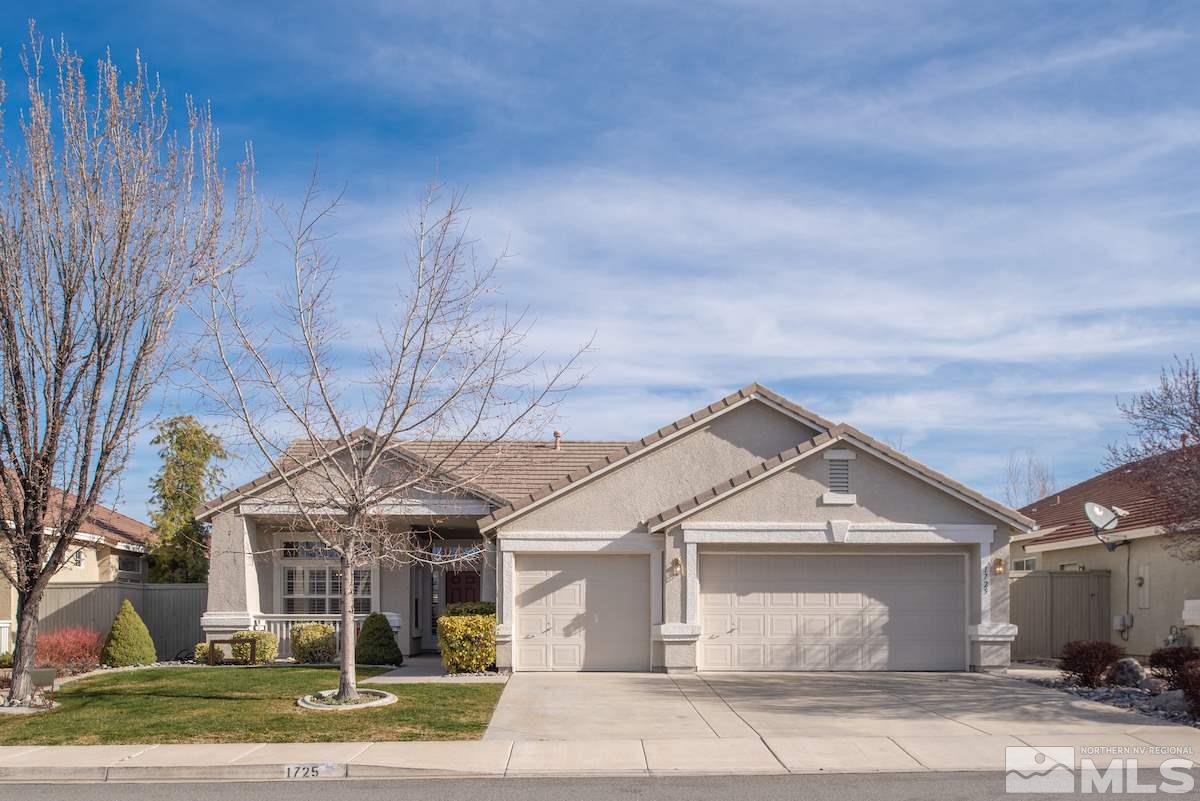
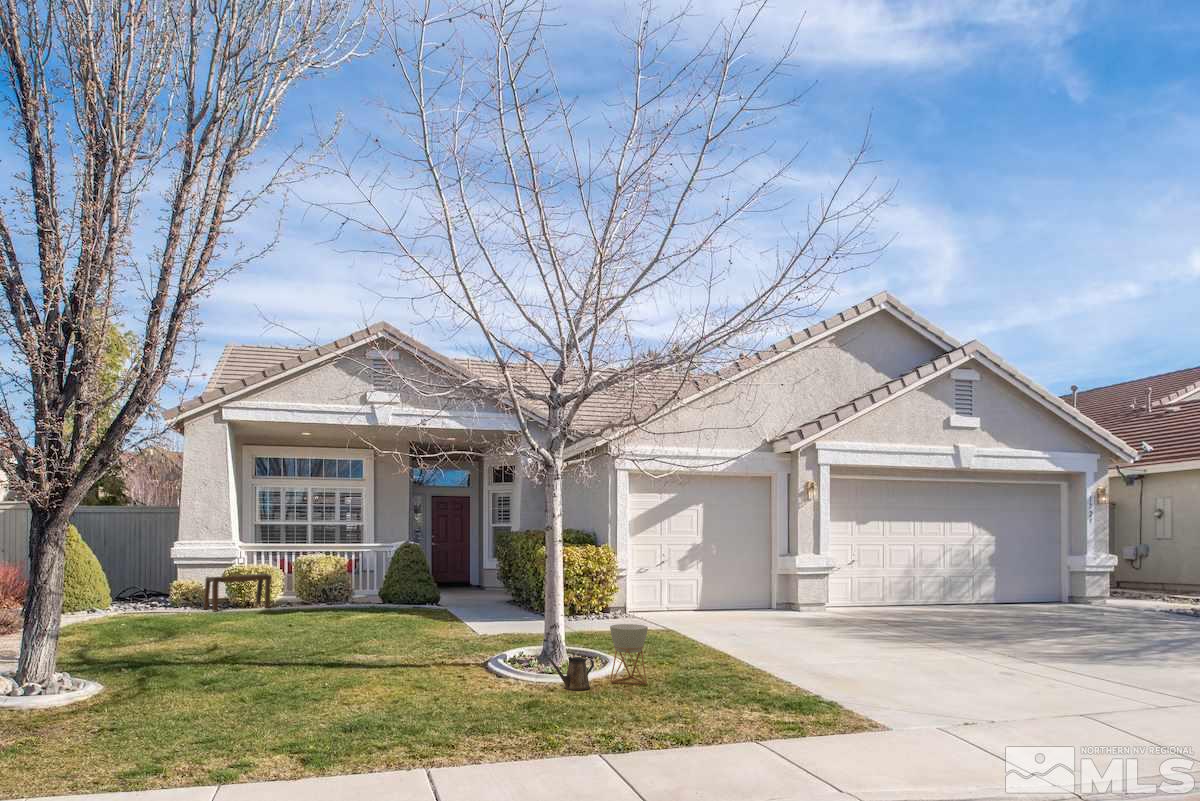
planter: present [28,668,57,708] -> present [610,624,648,684]
watering can: none [300,690,339,713] -> present [546,657,594,690]

